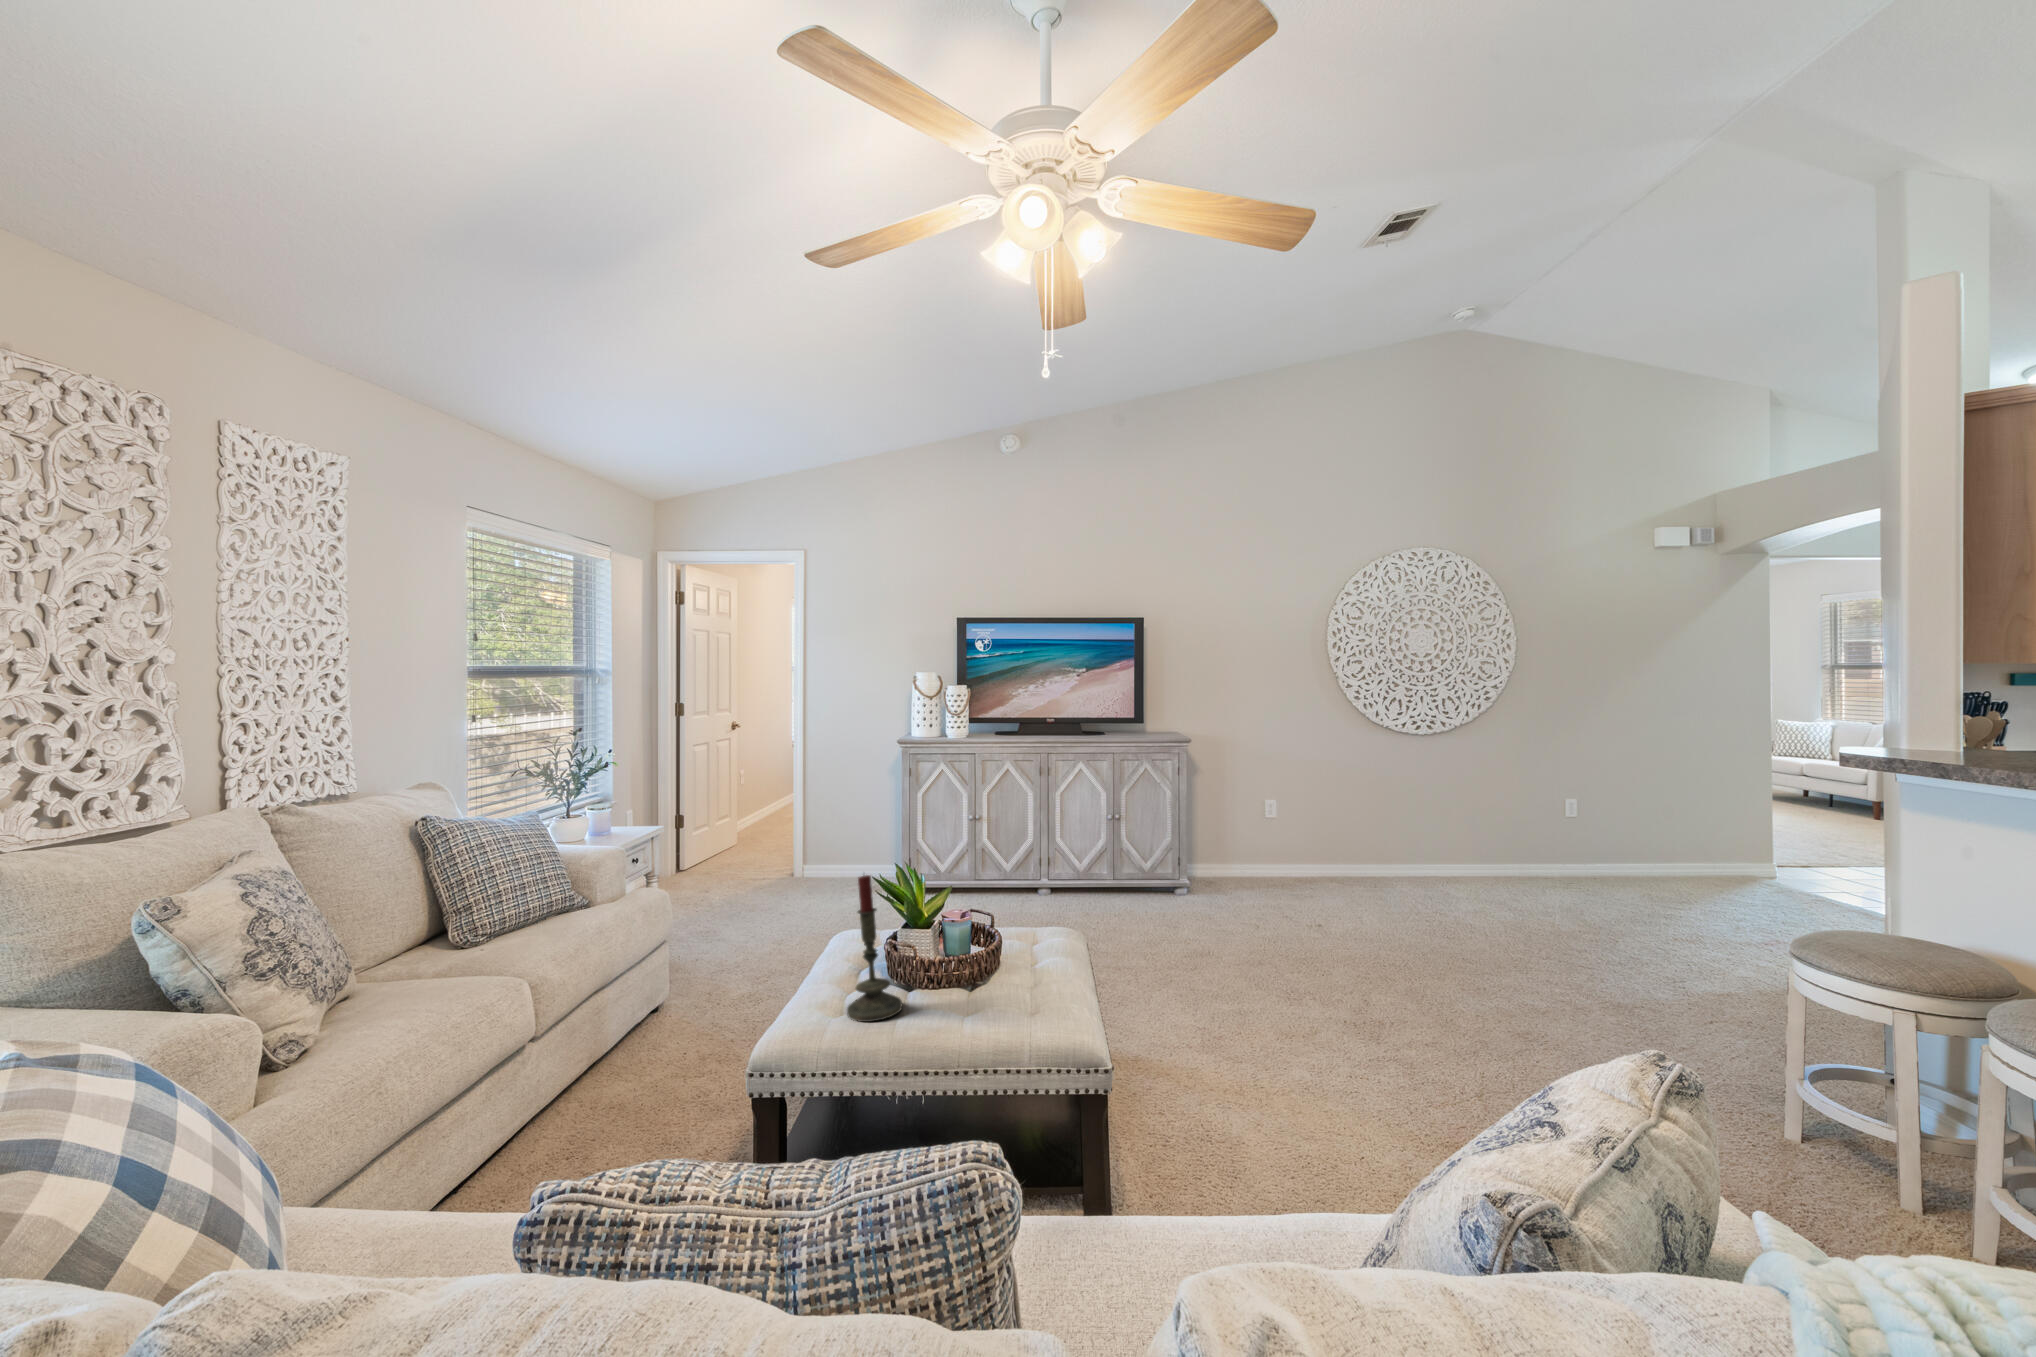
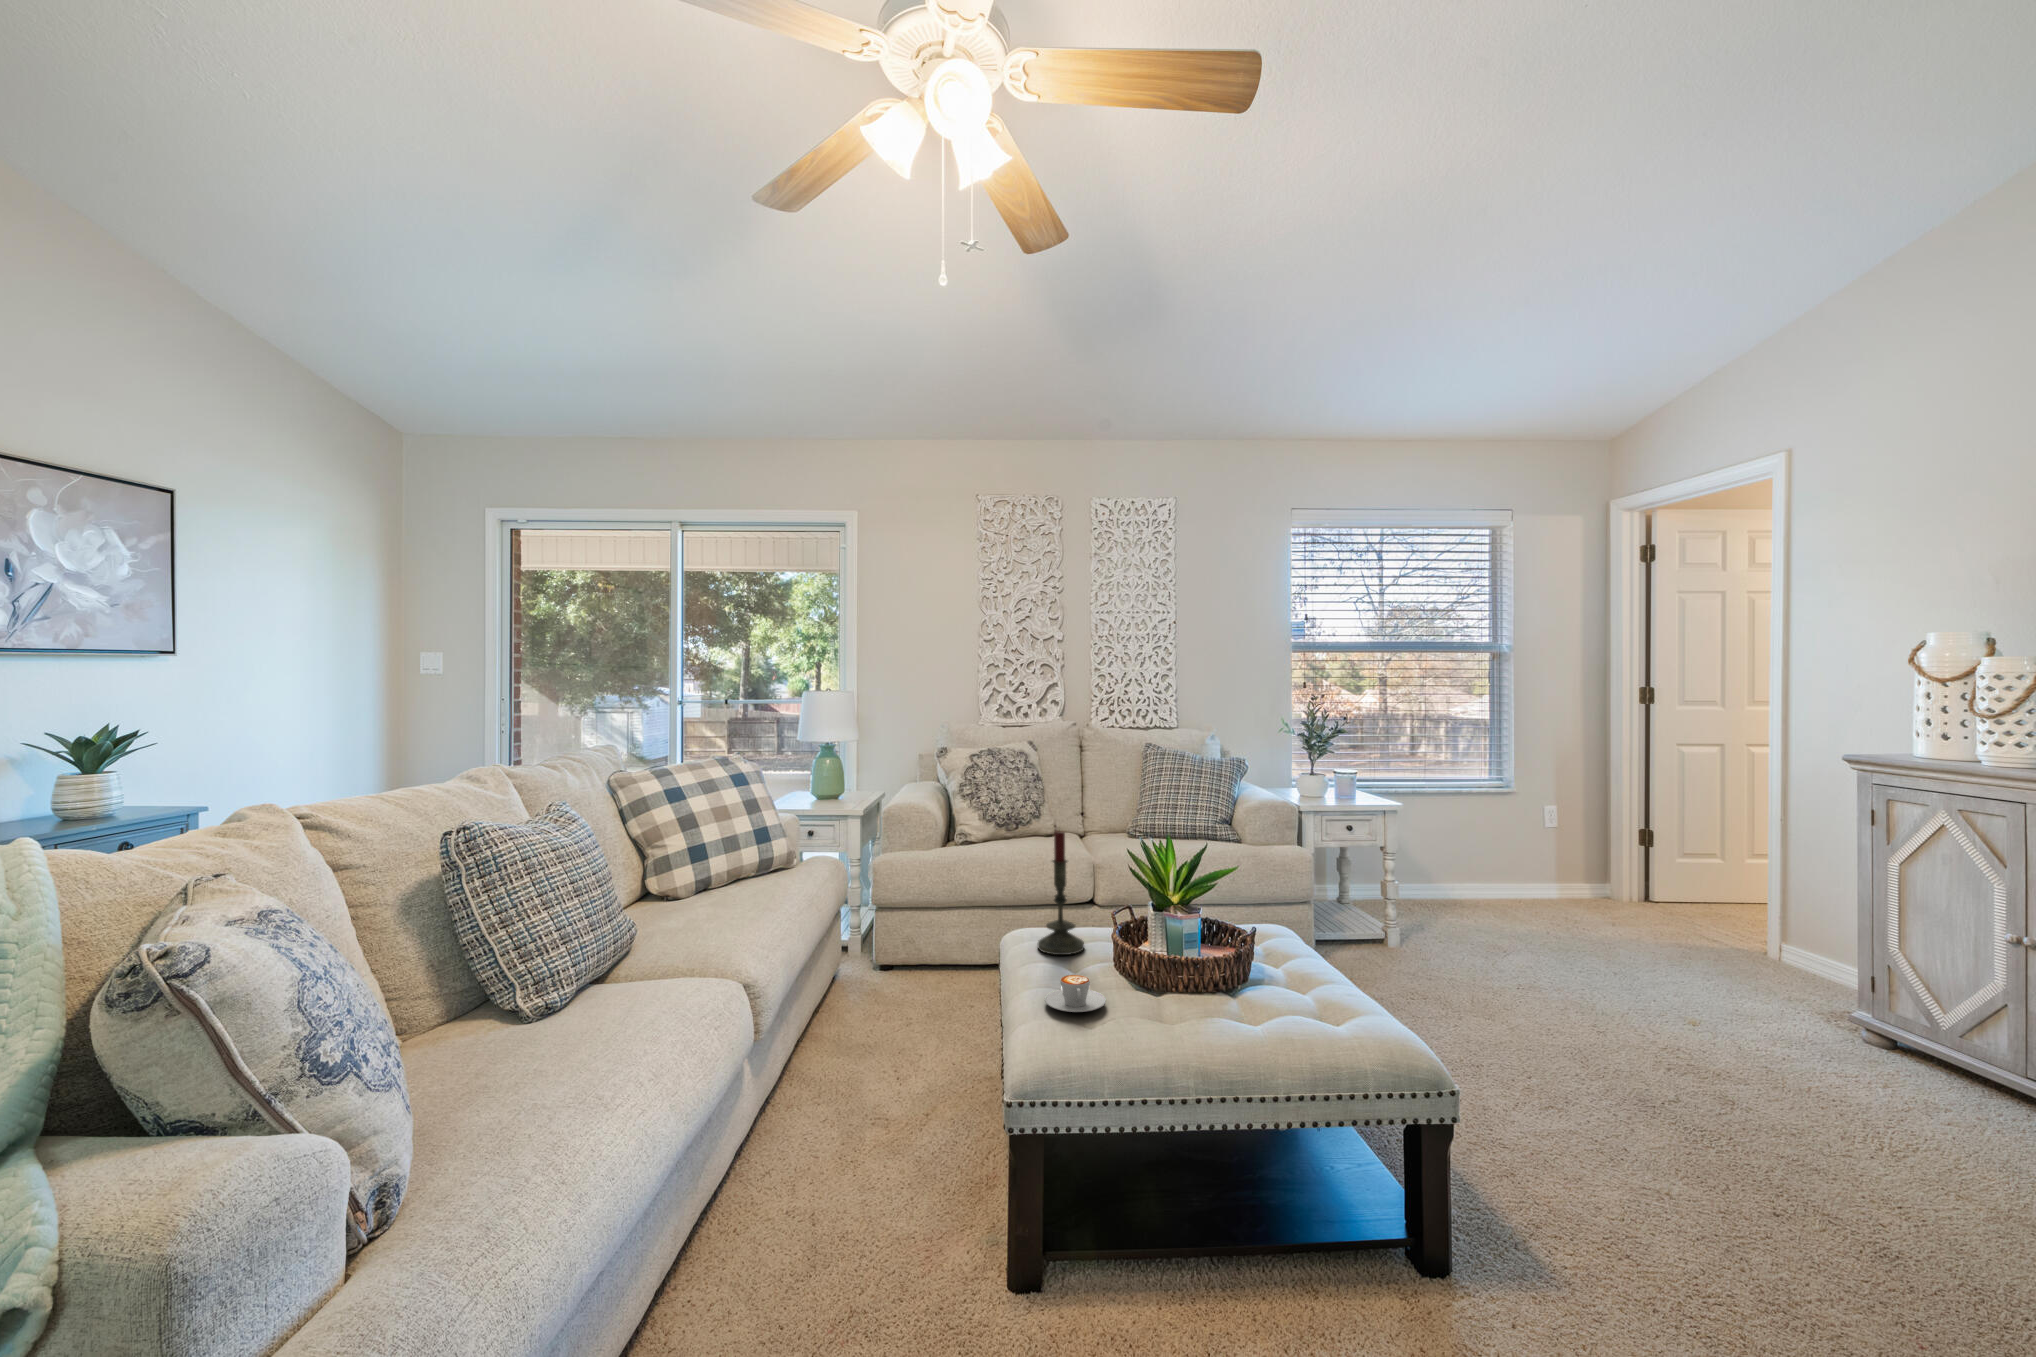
coffee cup: none [999,977,1058,1014] -> present [1045,975,1106,1012]

